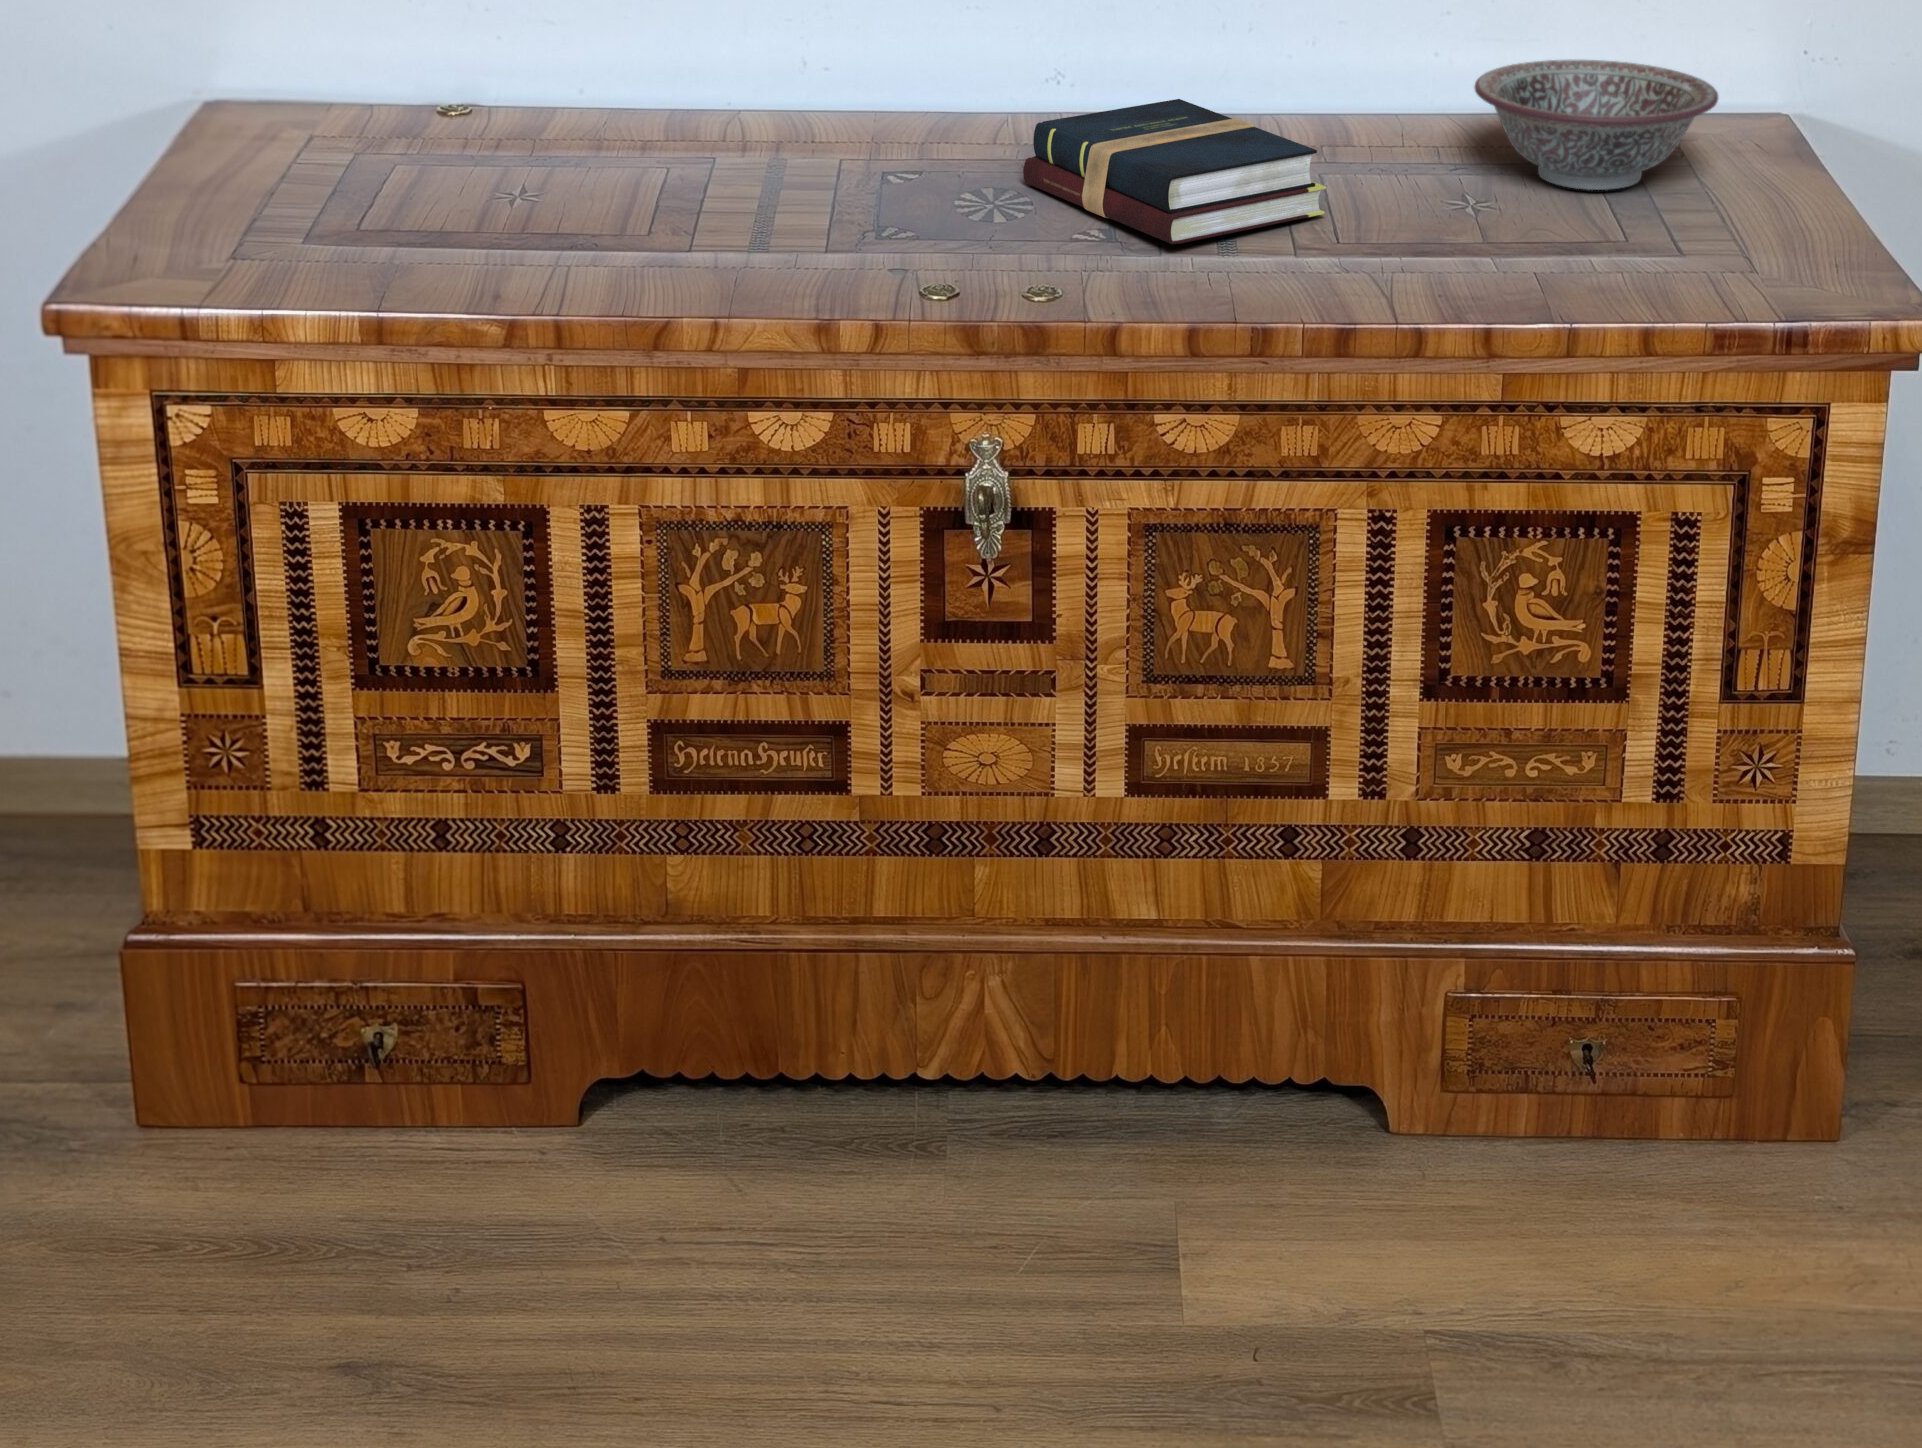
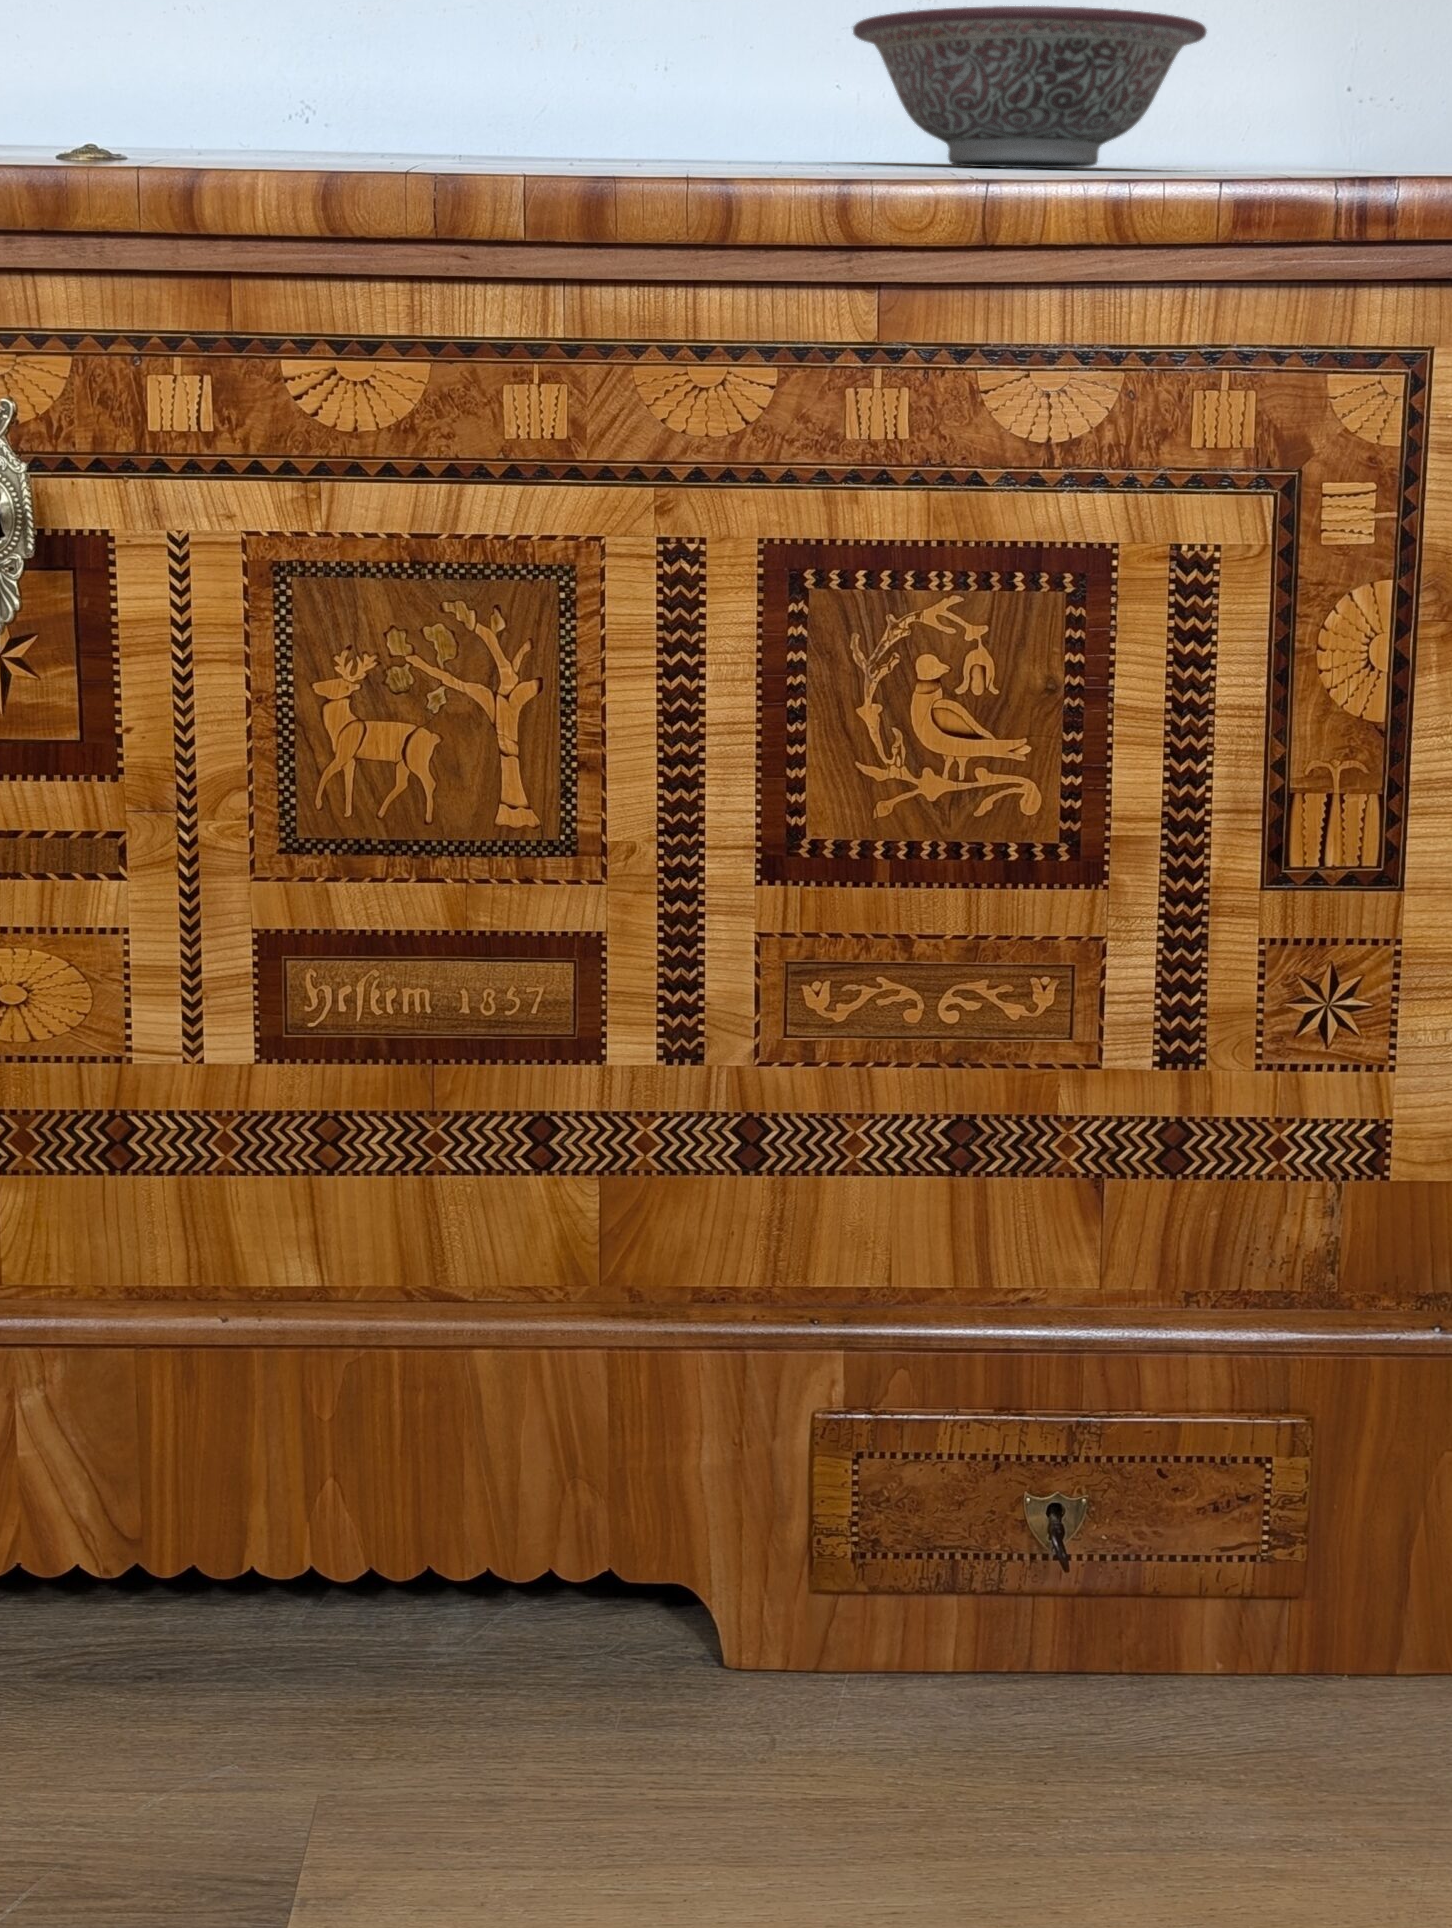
hardback book: present [1023,99,1326,244] -> none [177,23,617,160]

